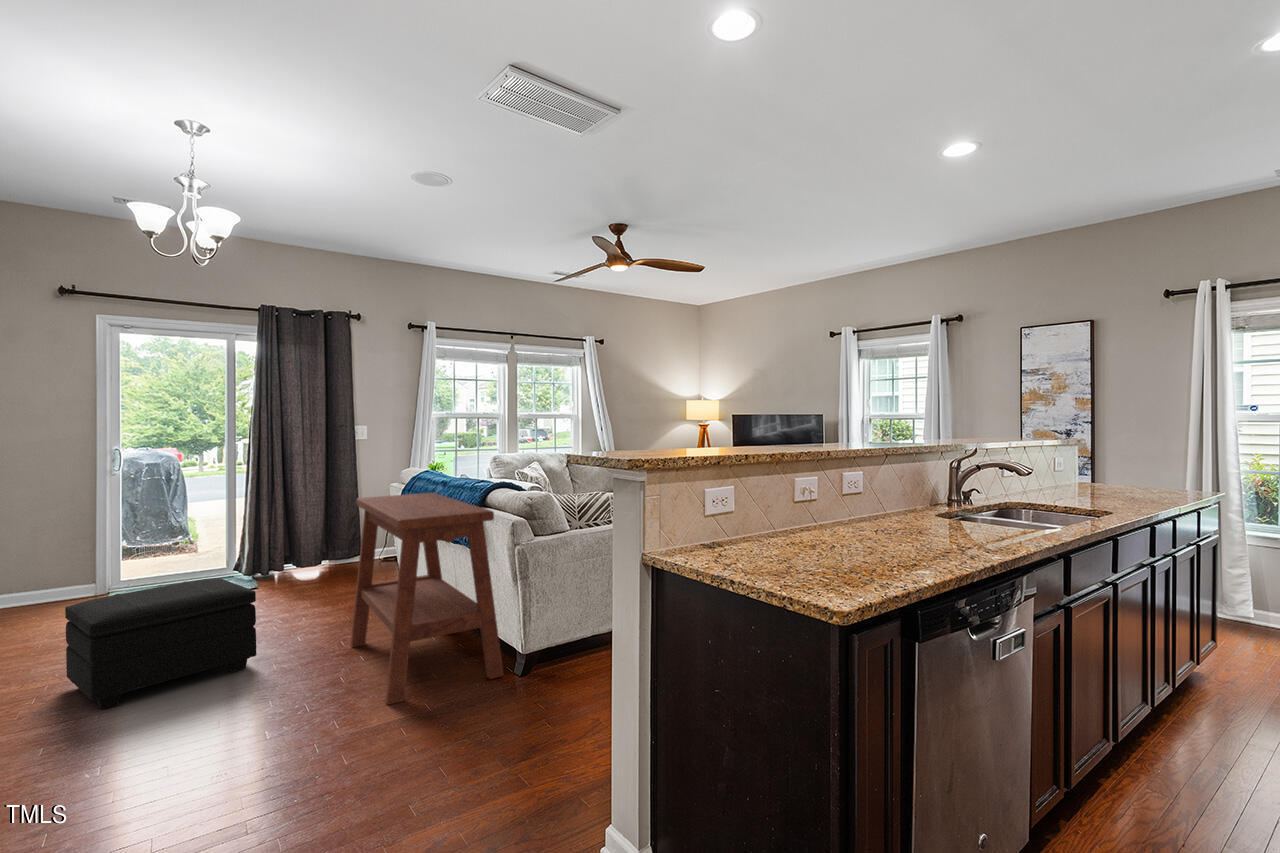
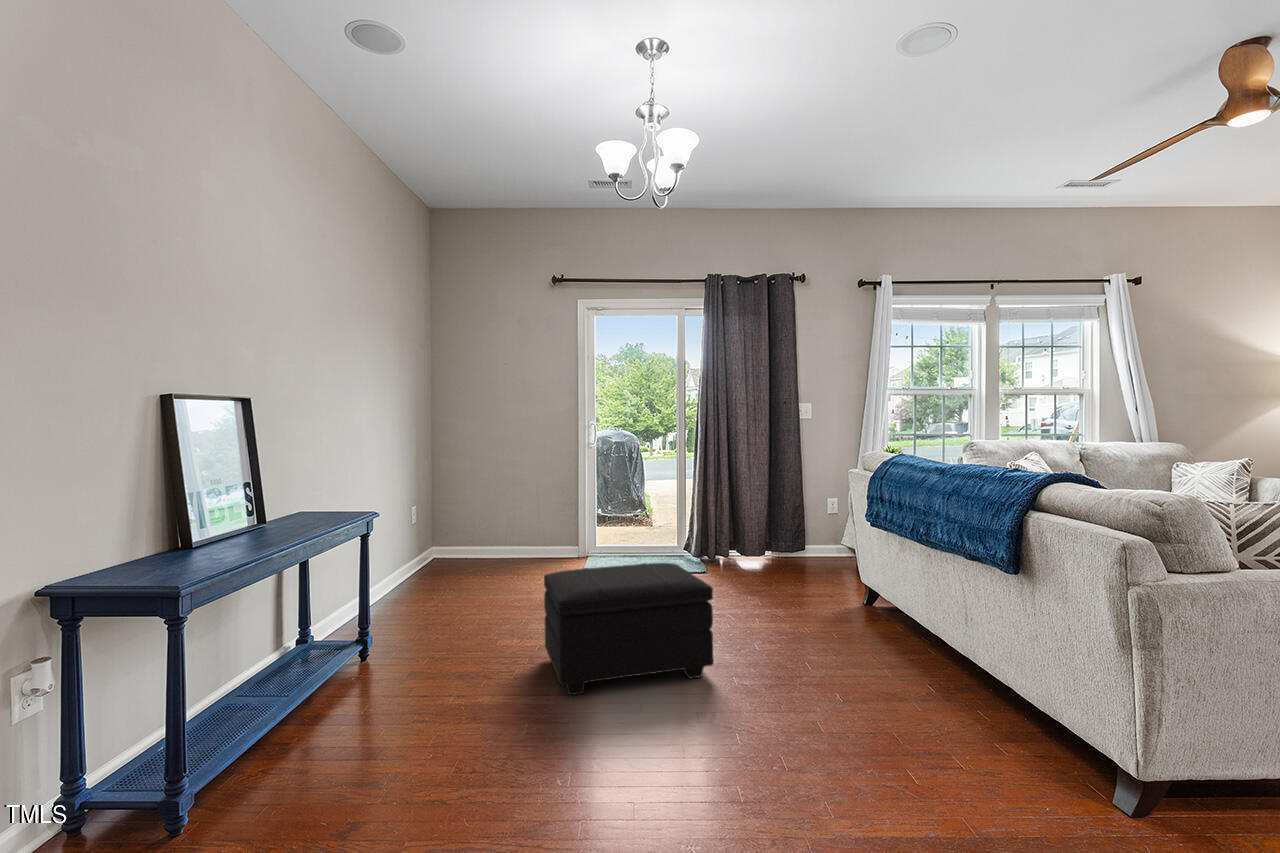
side table: present [350,493,504,705] -> none [817,482,1088,803]

